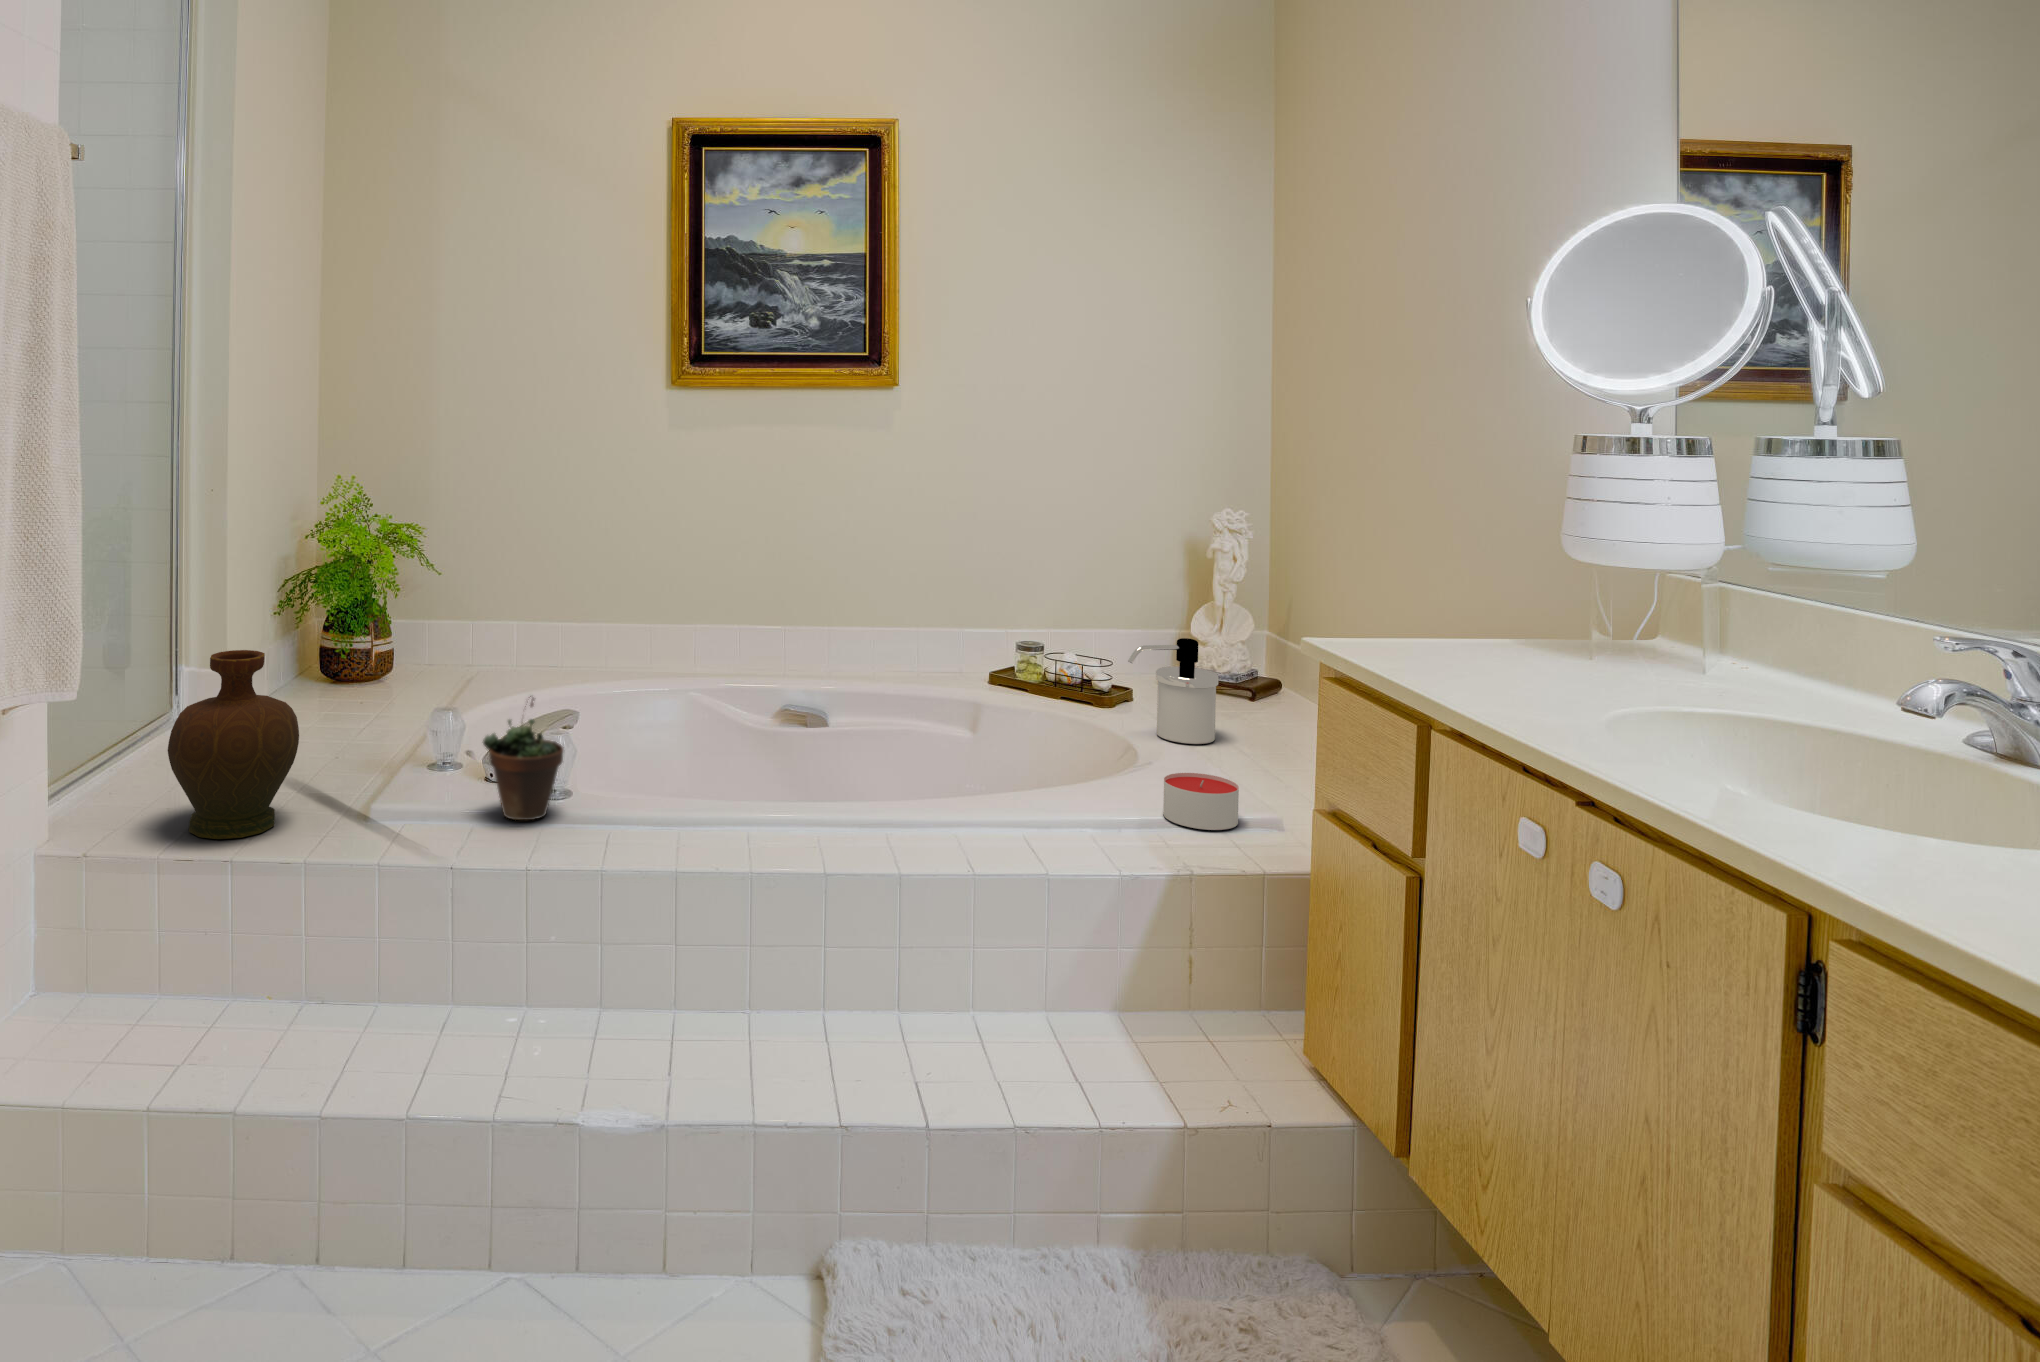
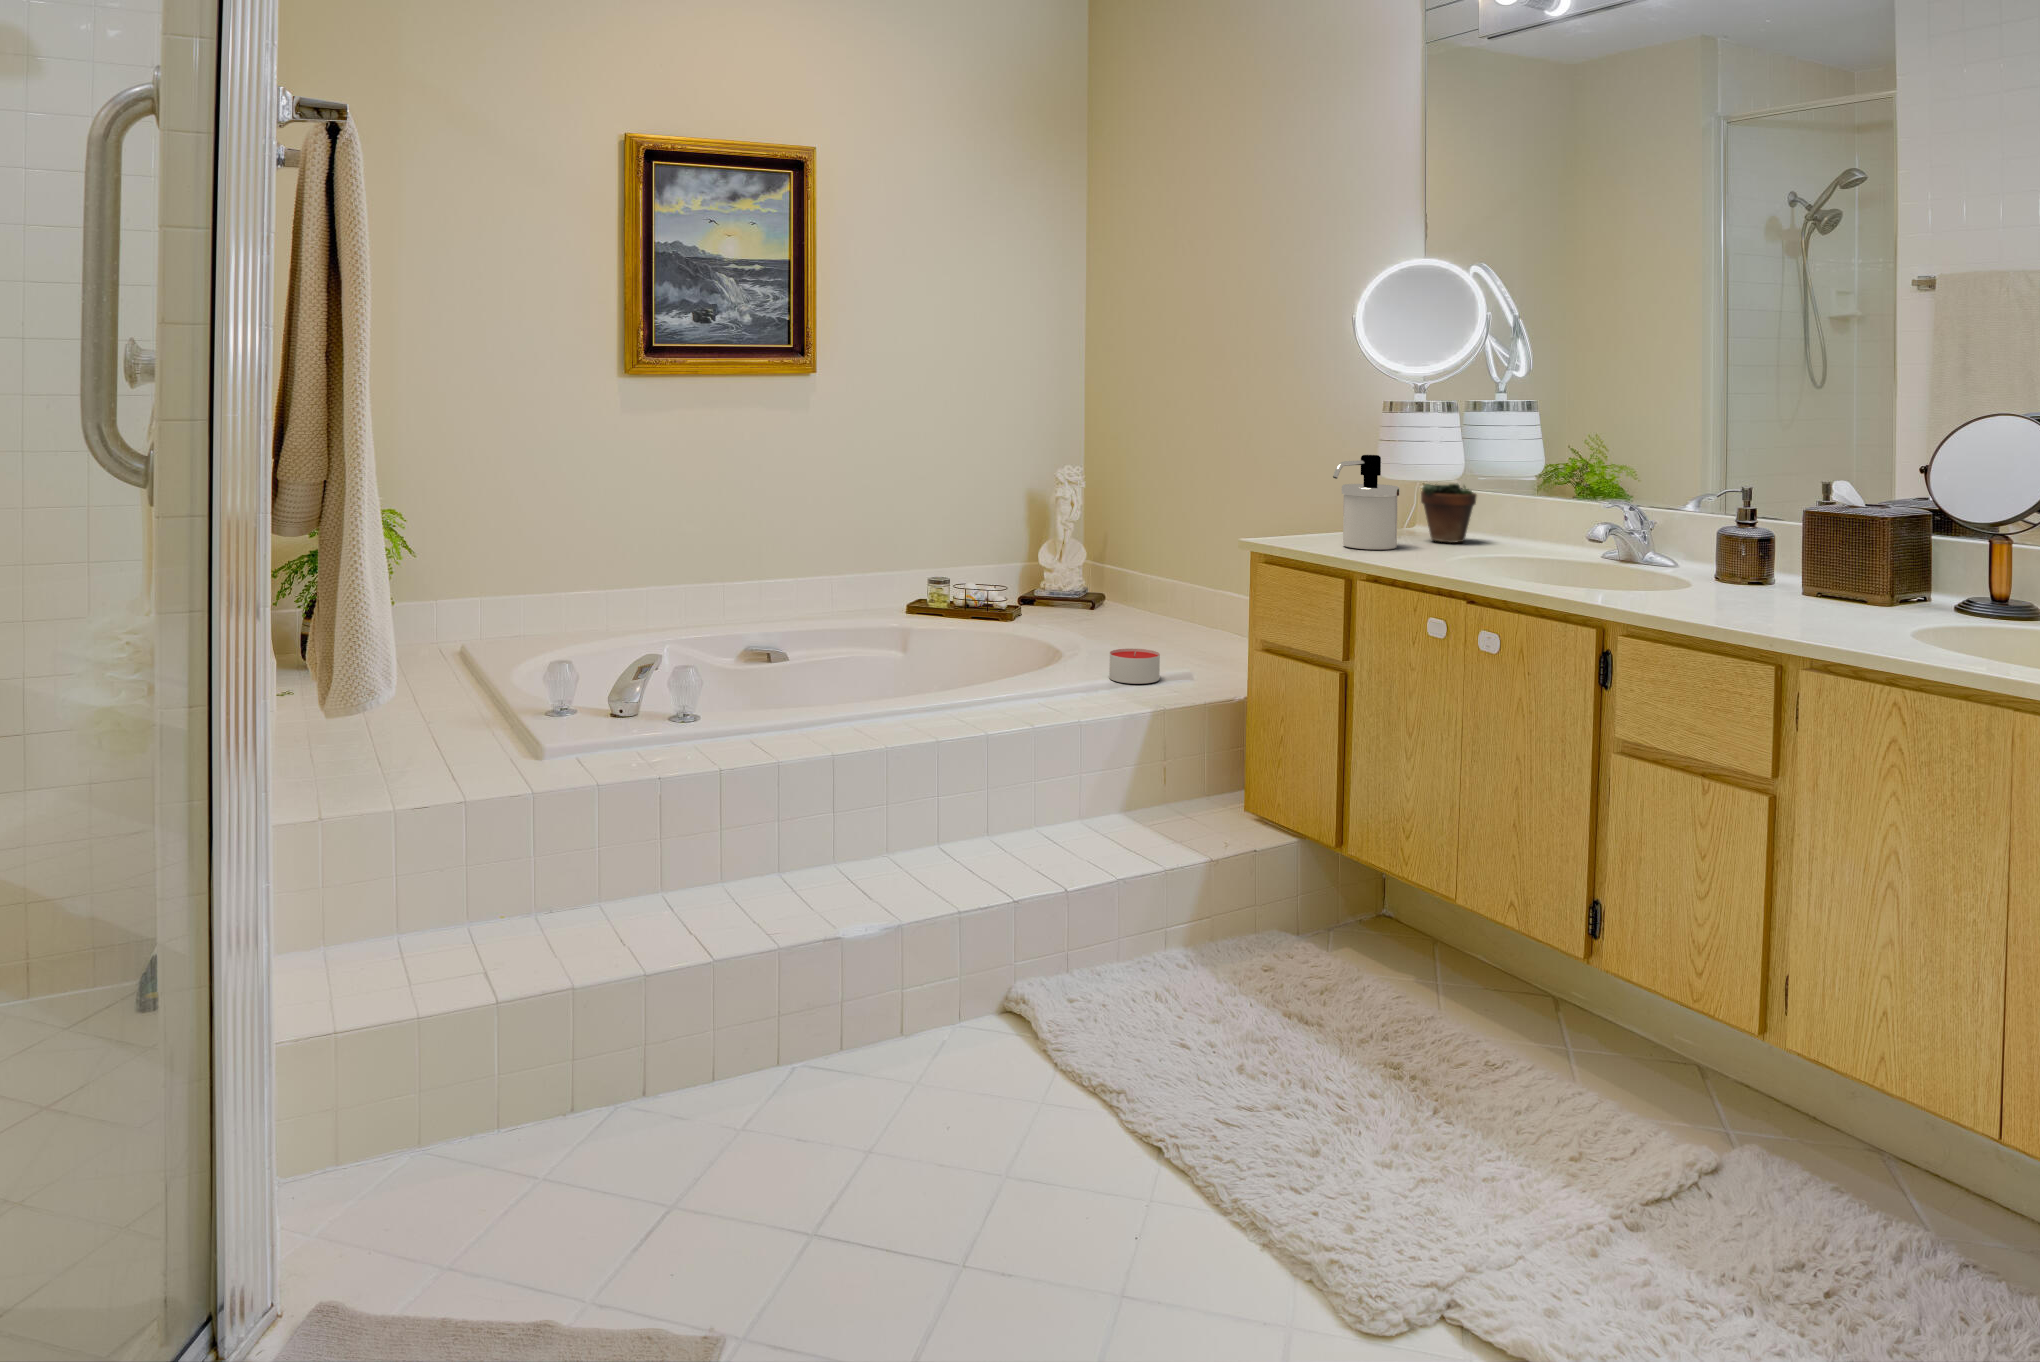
soap dispenser: present [1128,638,1218,744] -> present [1333,455,1400,550]
decorative vase: present [168,650,299,839] -> none [353,626,475,795]
succulent plant: present [483,696,564,820] -> present [1421,484,1476,543]

